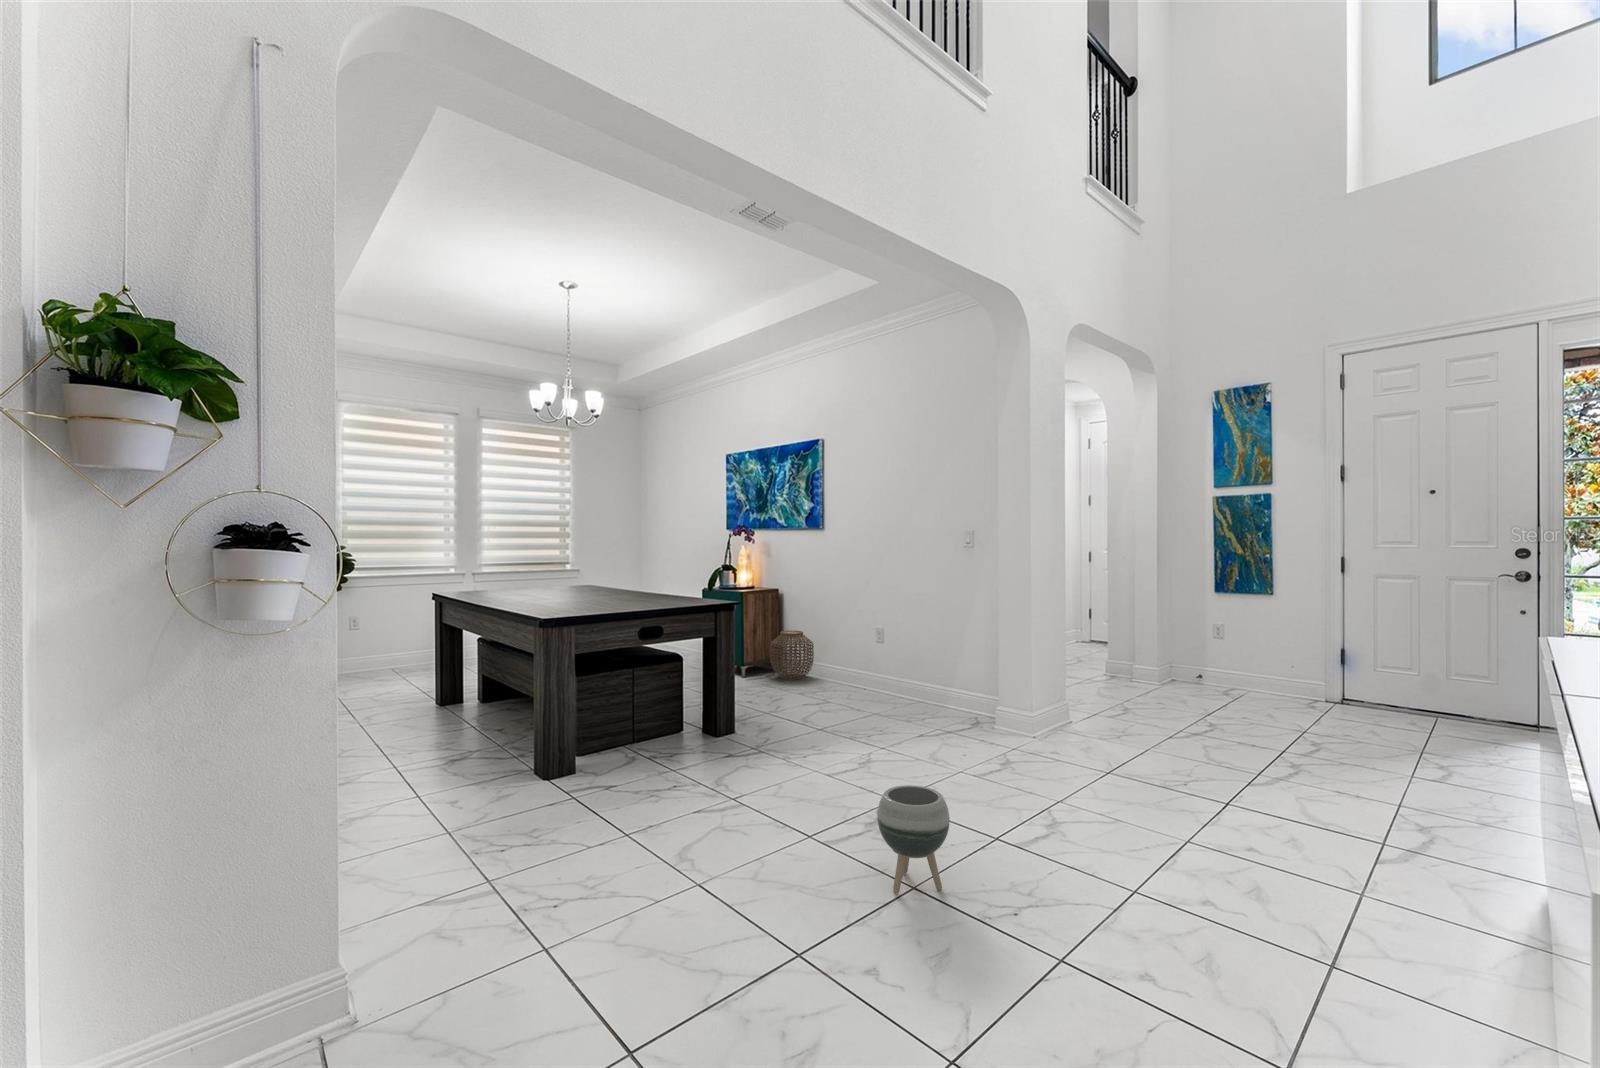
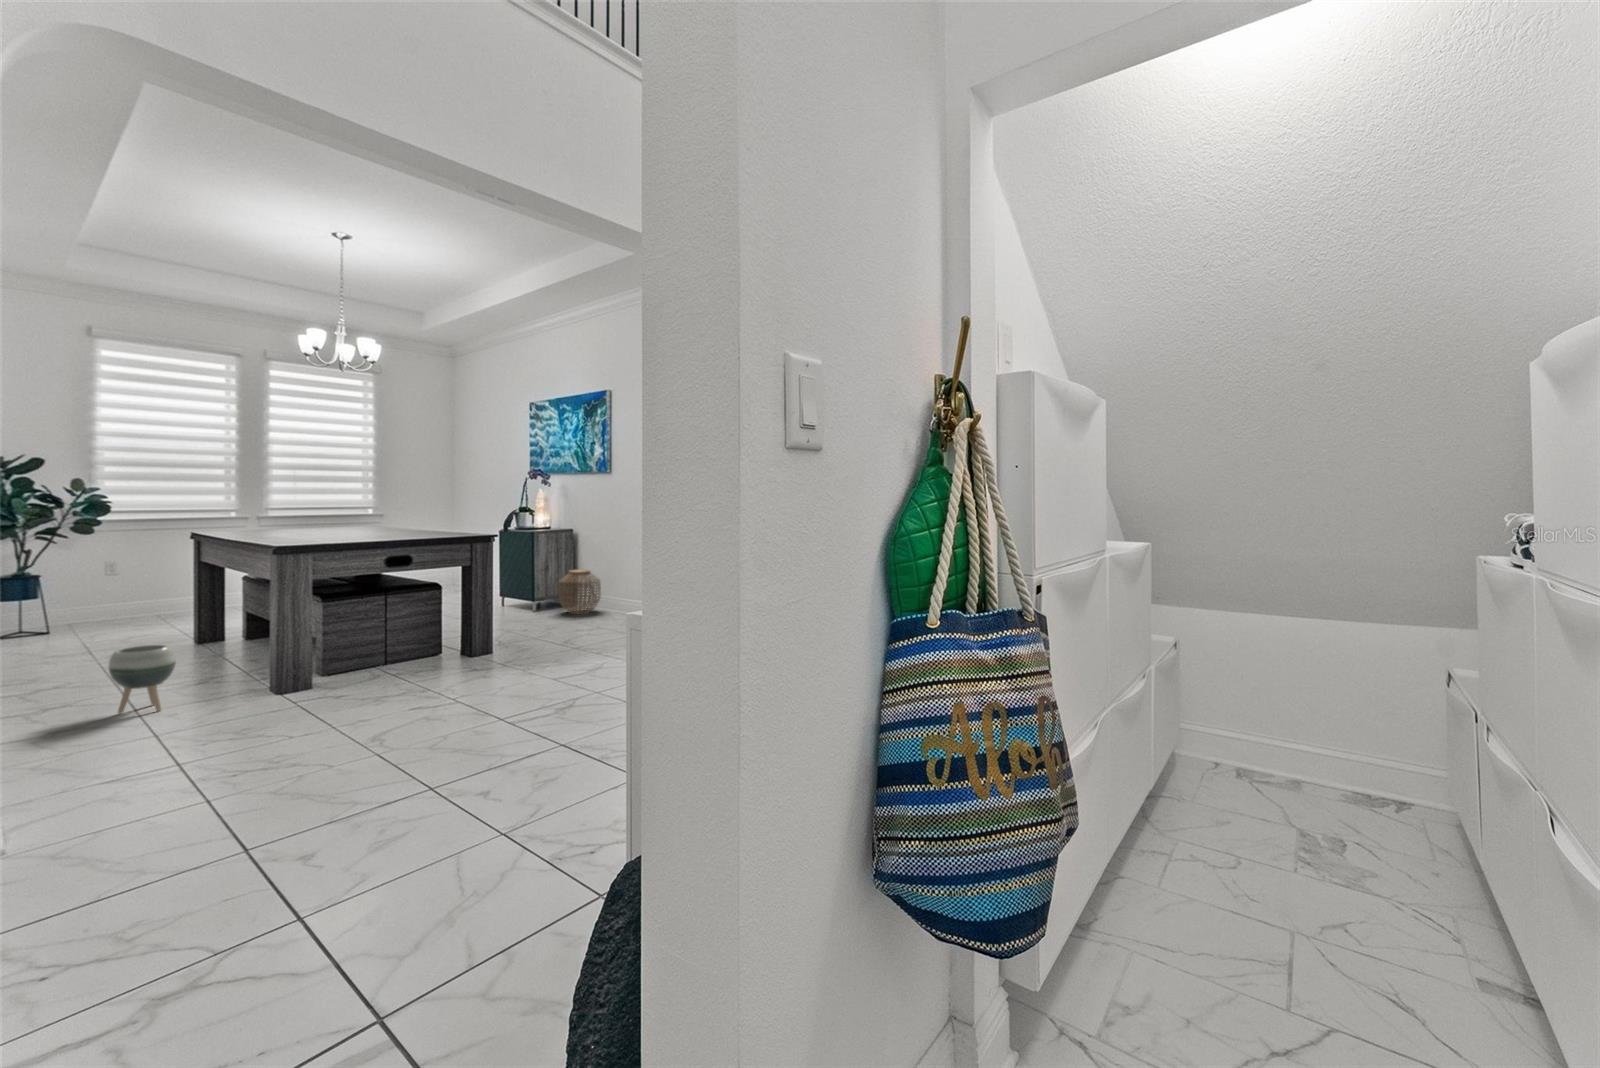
planter: present [877,785,950,894] -> present [108,645,176,714]

